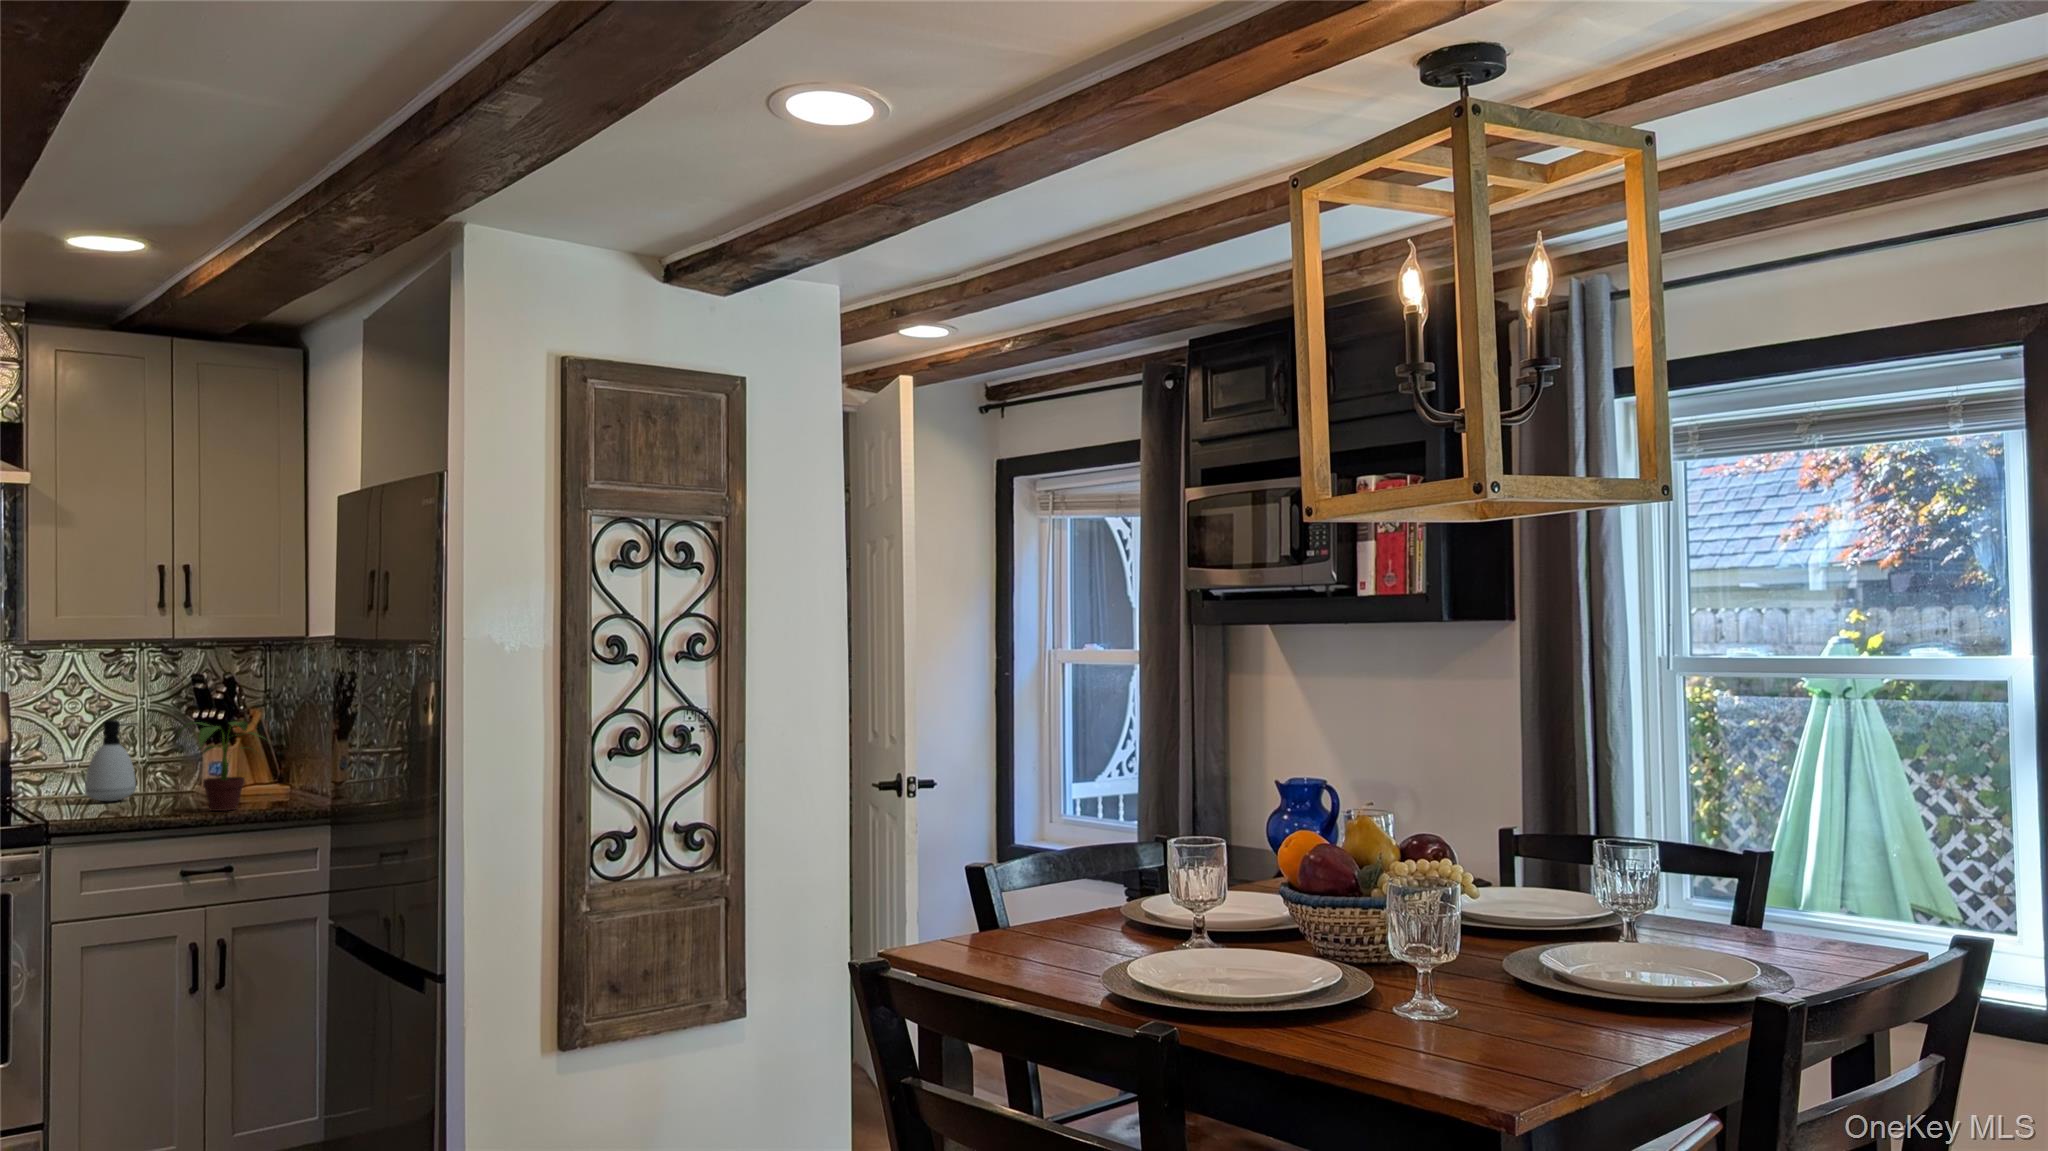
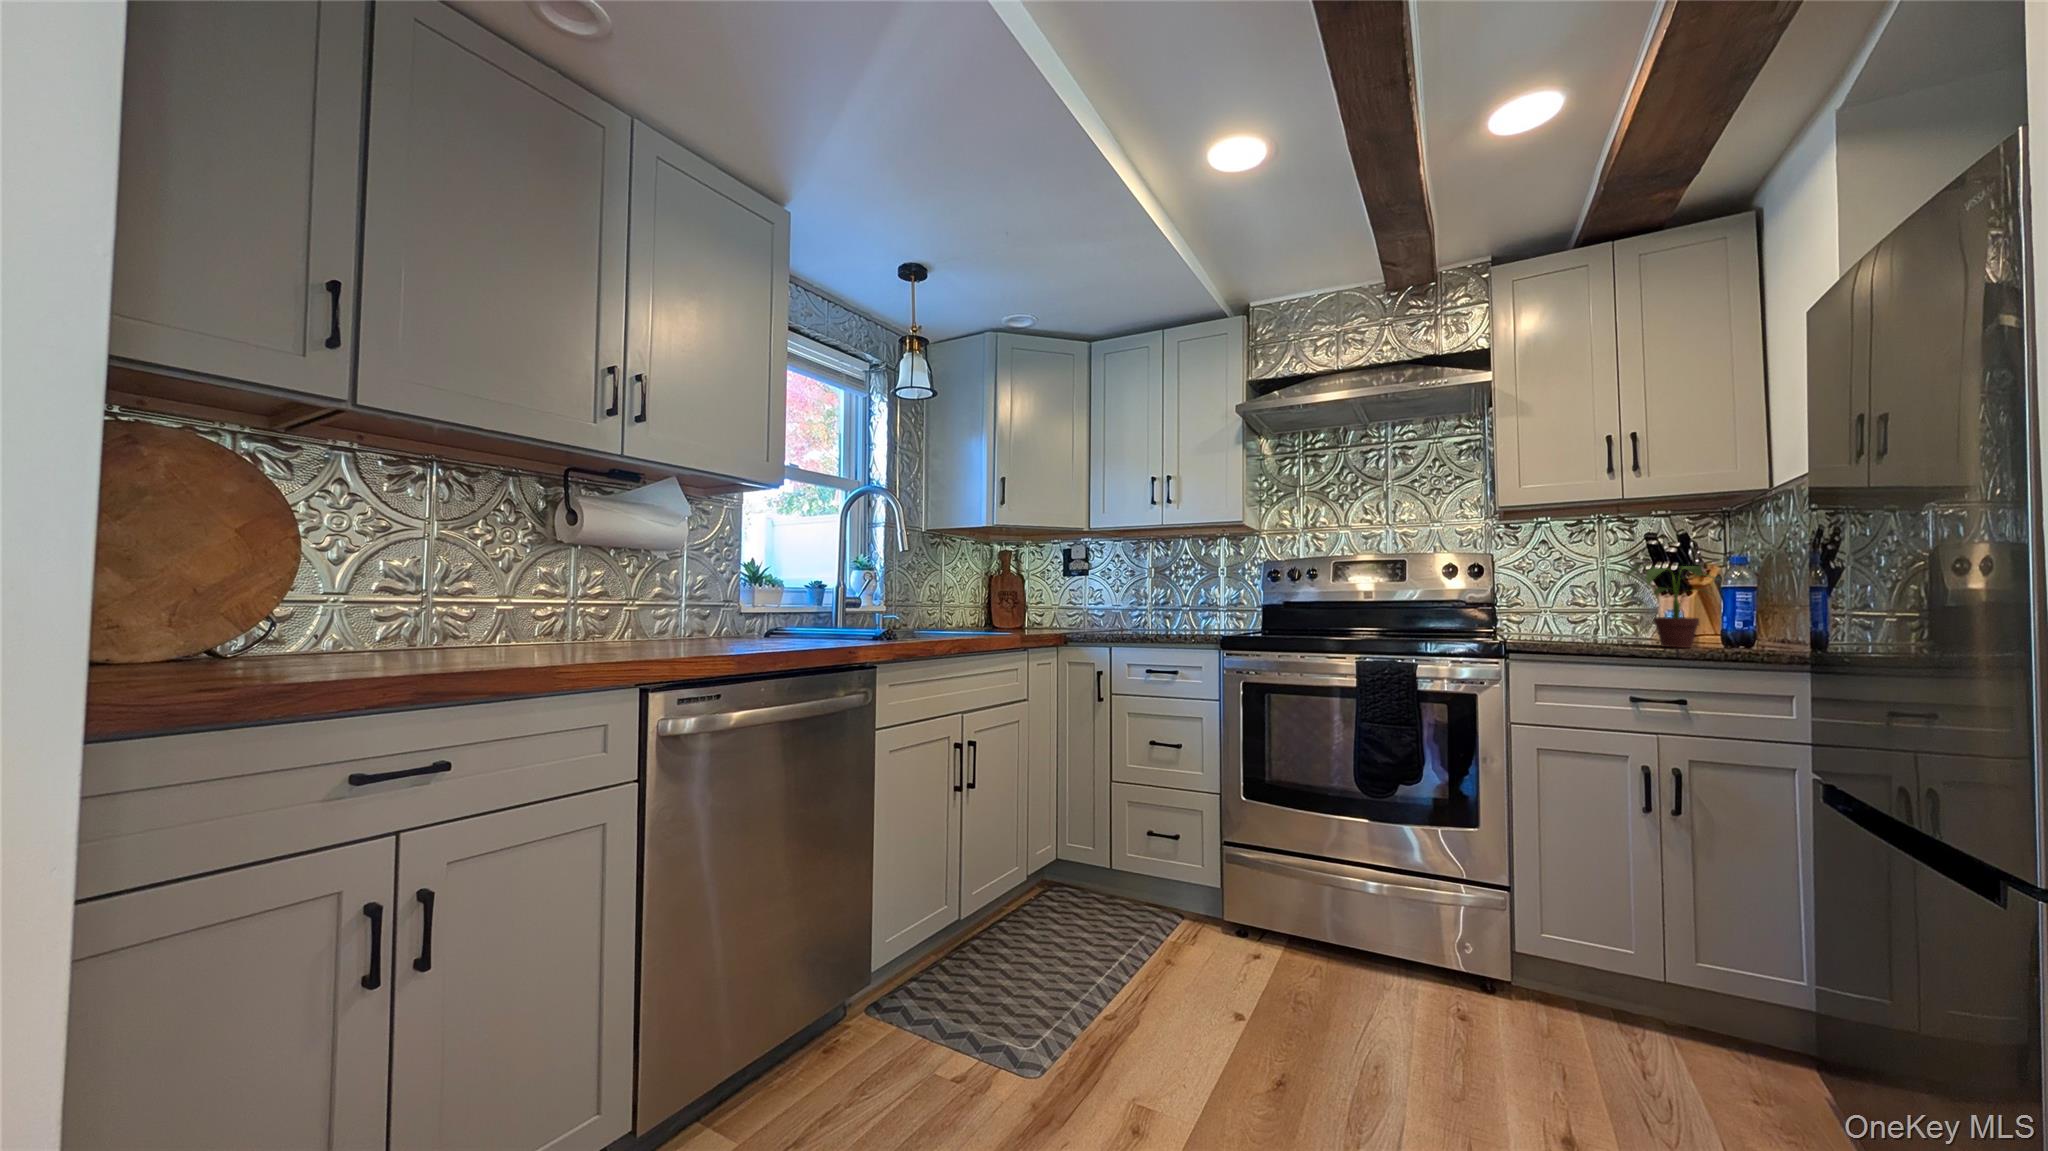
soap dispenser: present [85,720,137,801] -> none [1551,570,1594,636]

